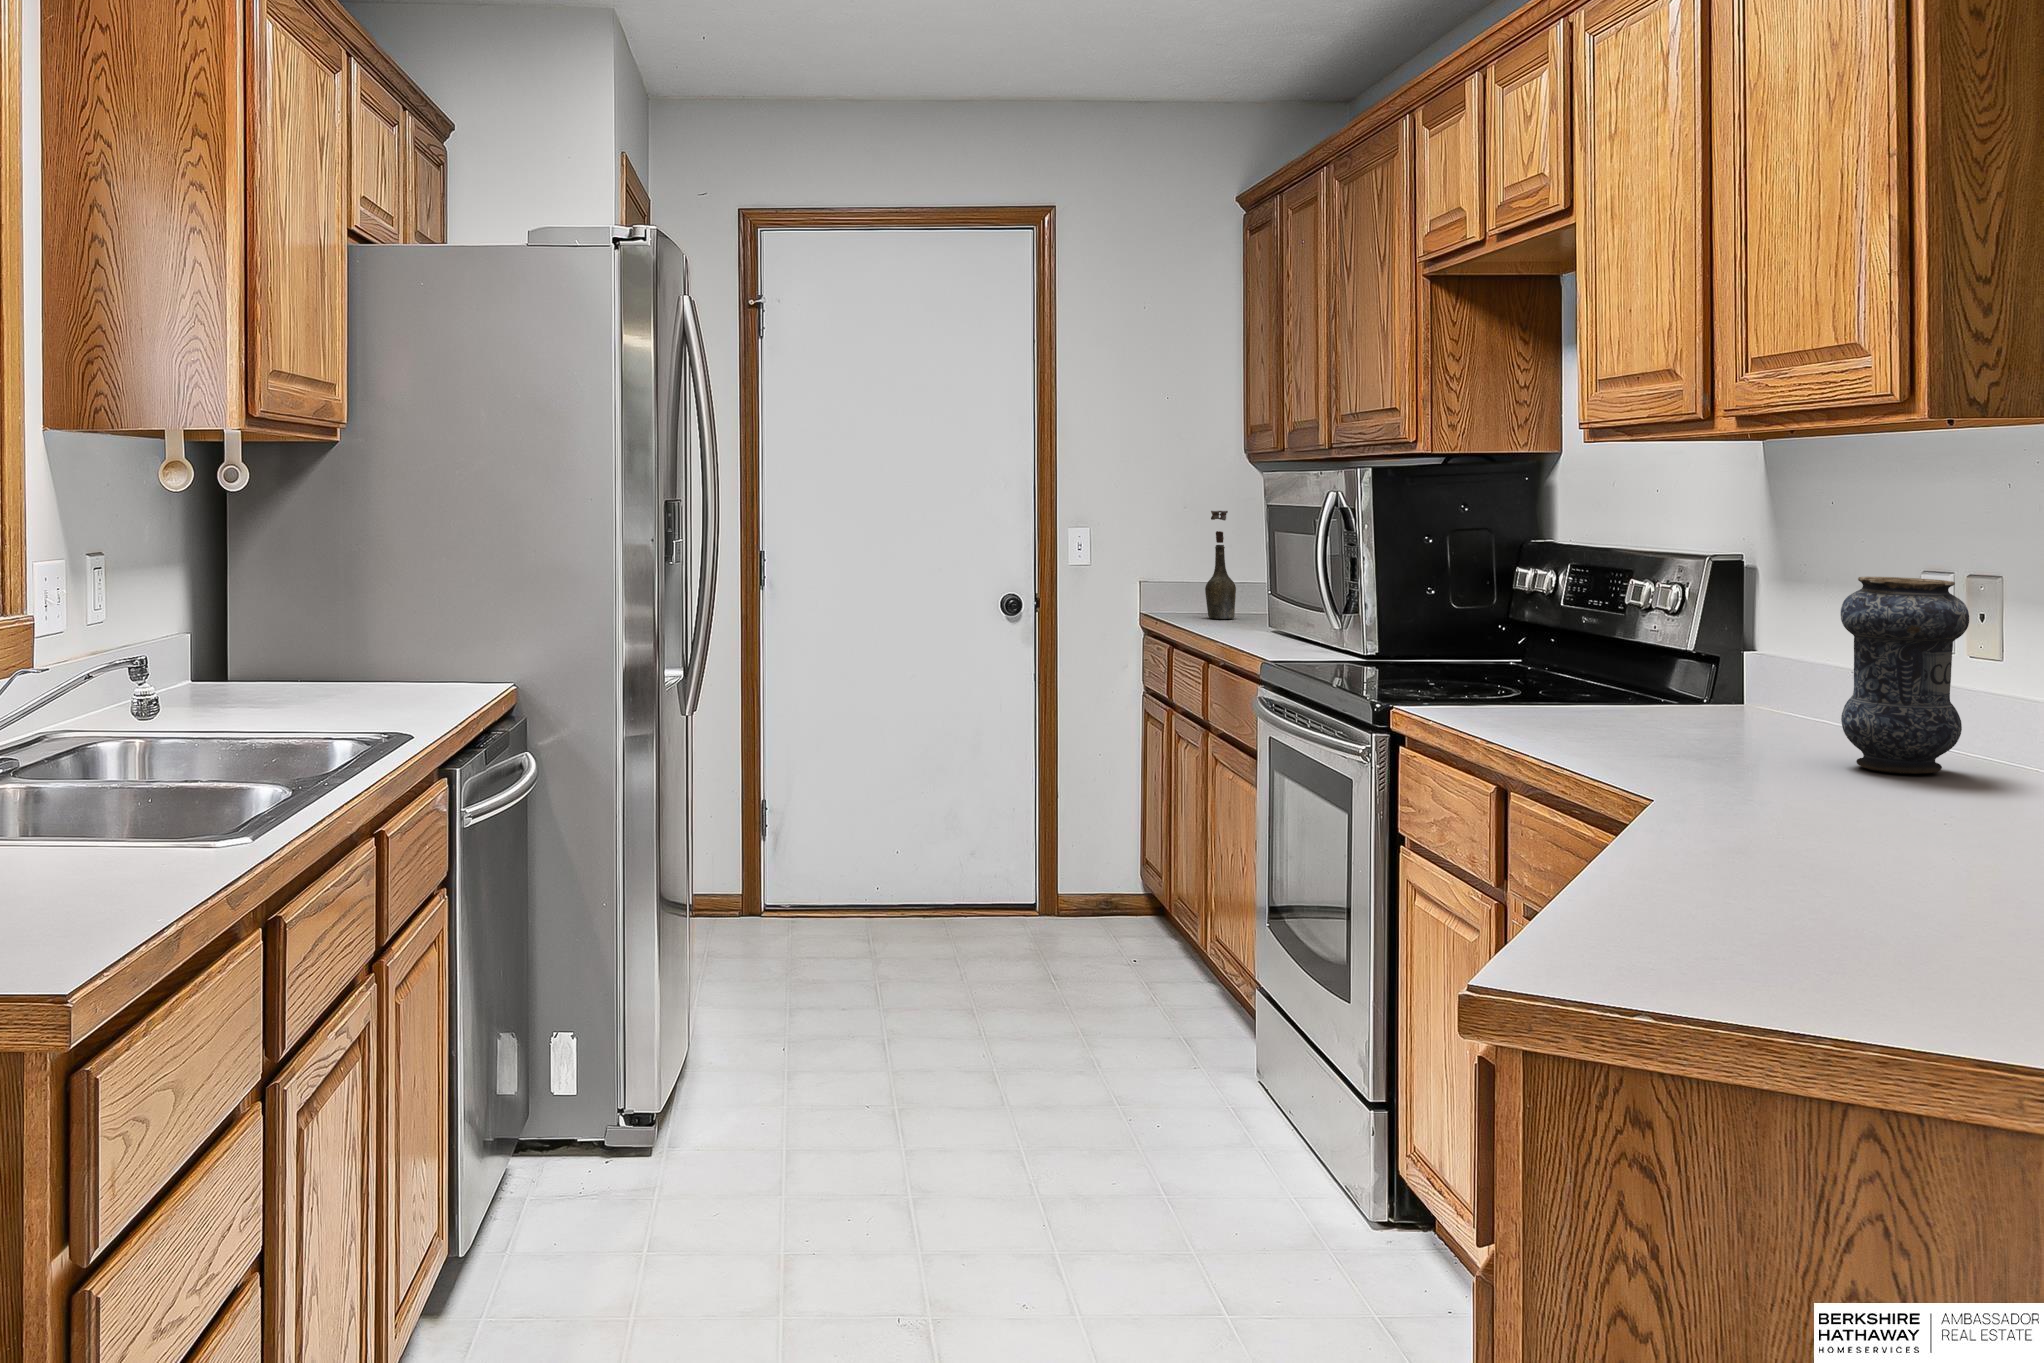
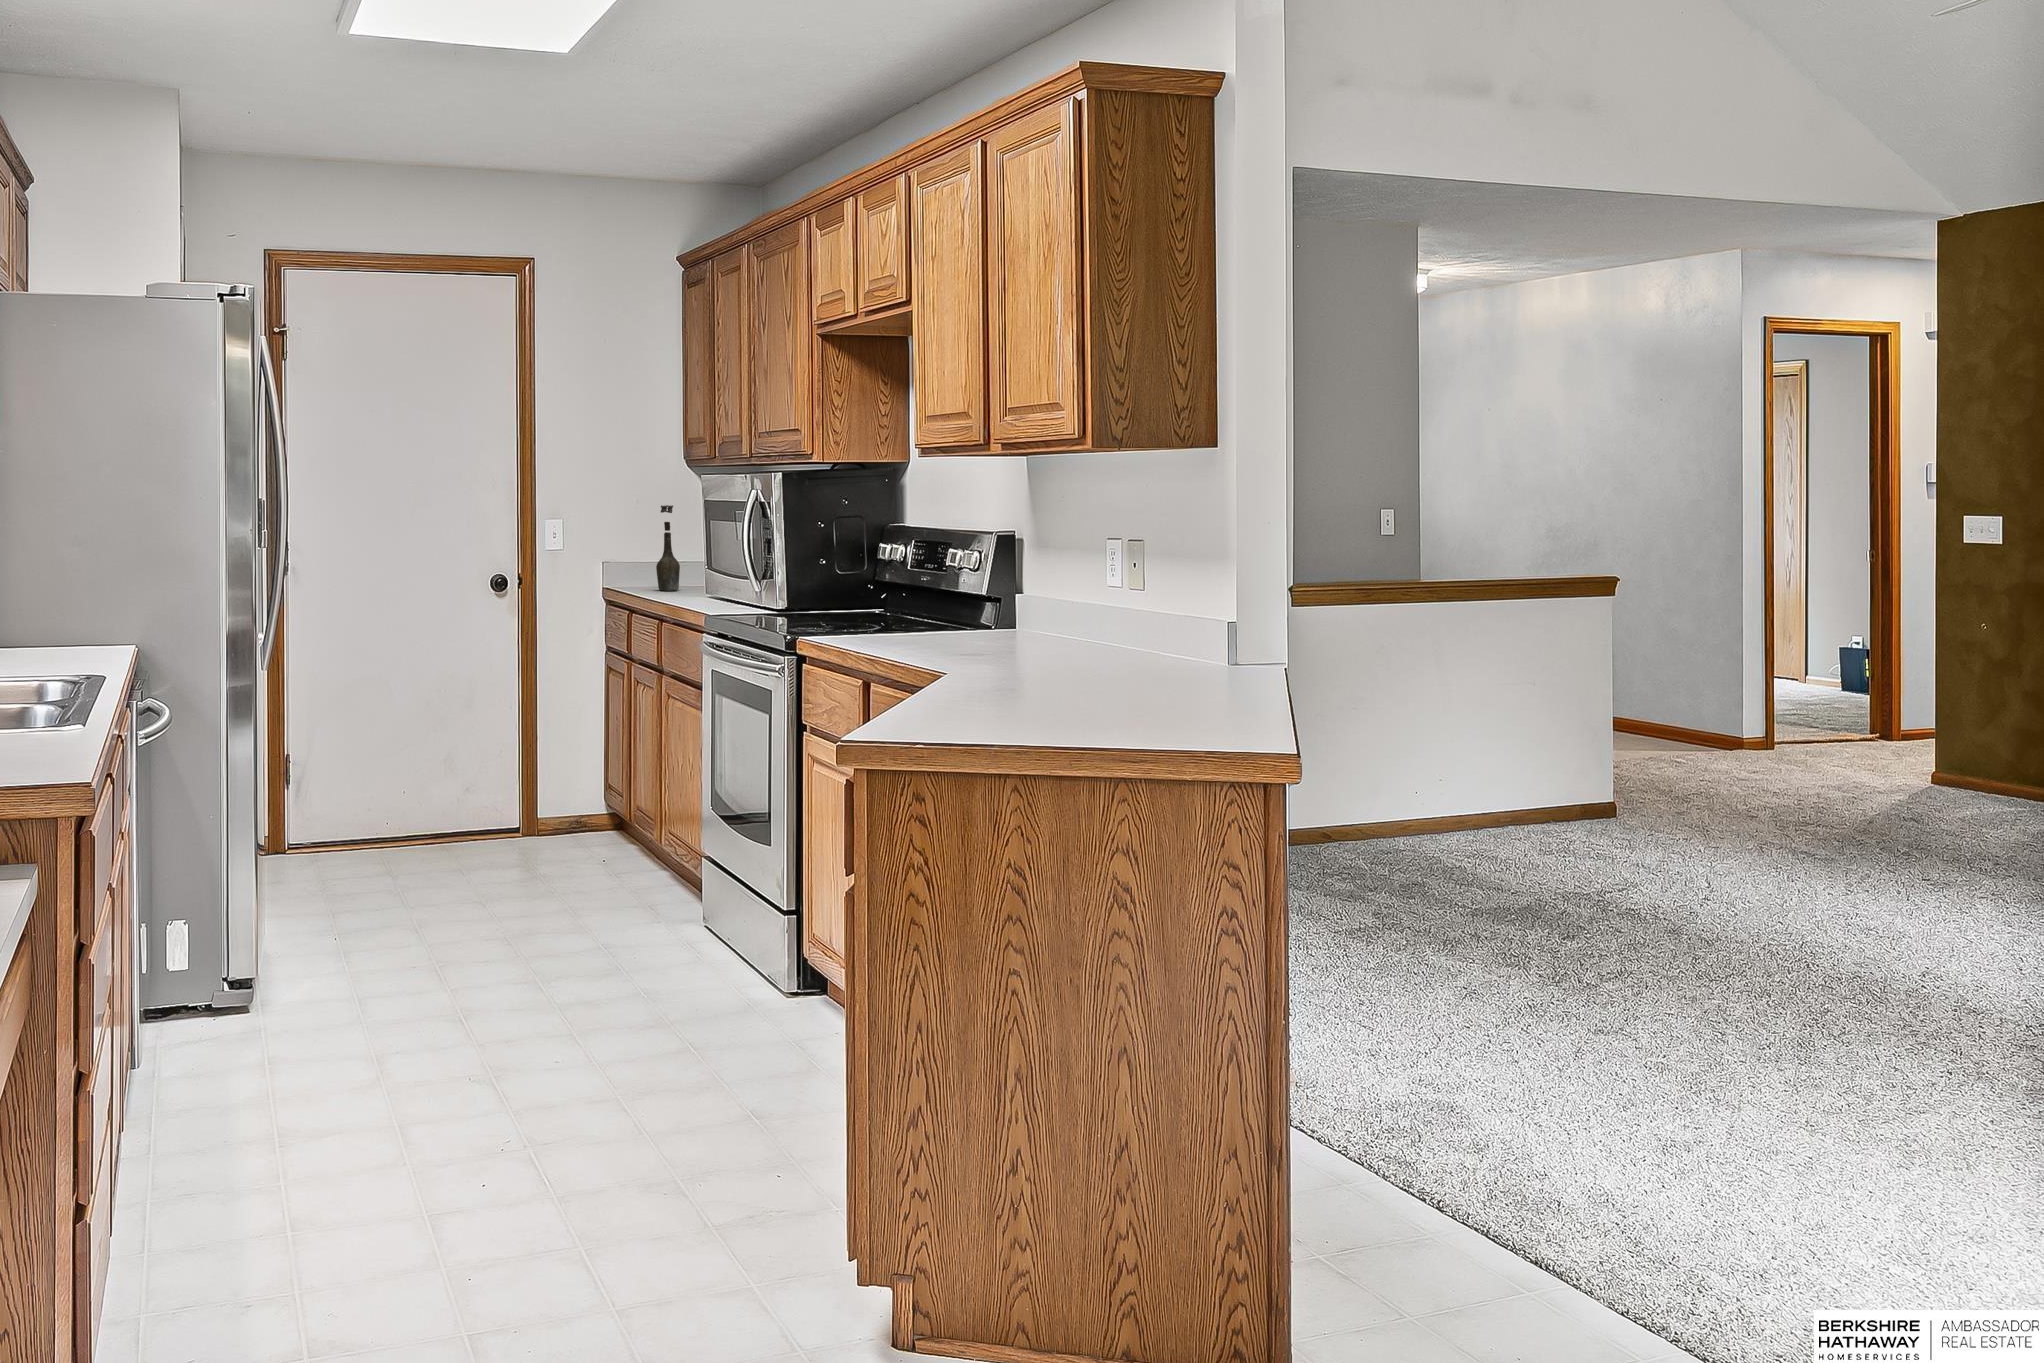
vase: present [1841,577,1969,774] -> none [1054,542,1118,658]

